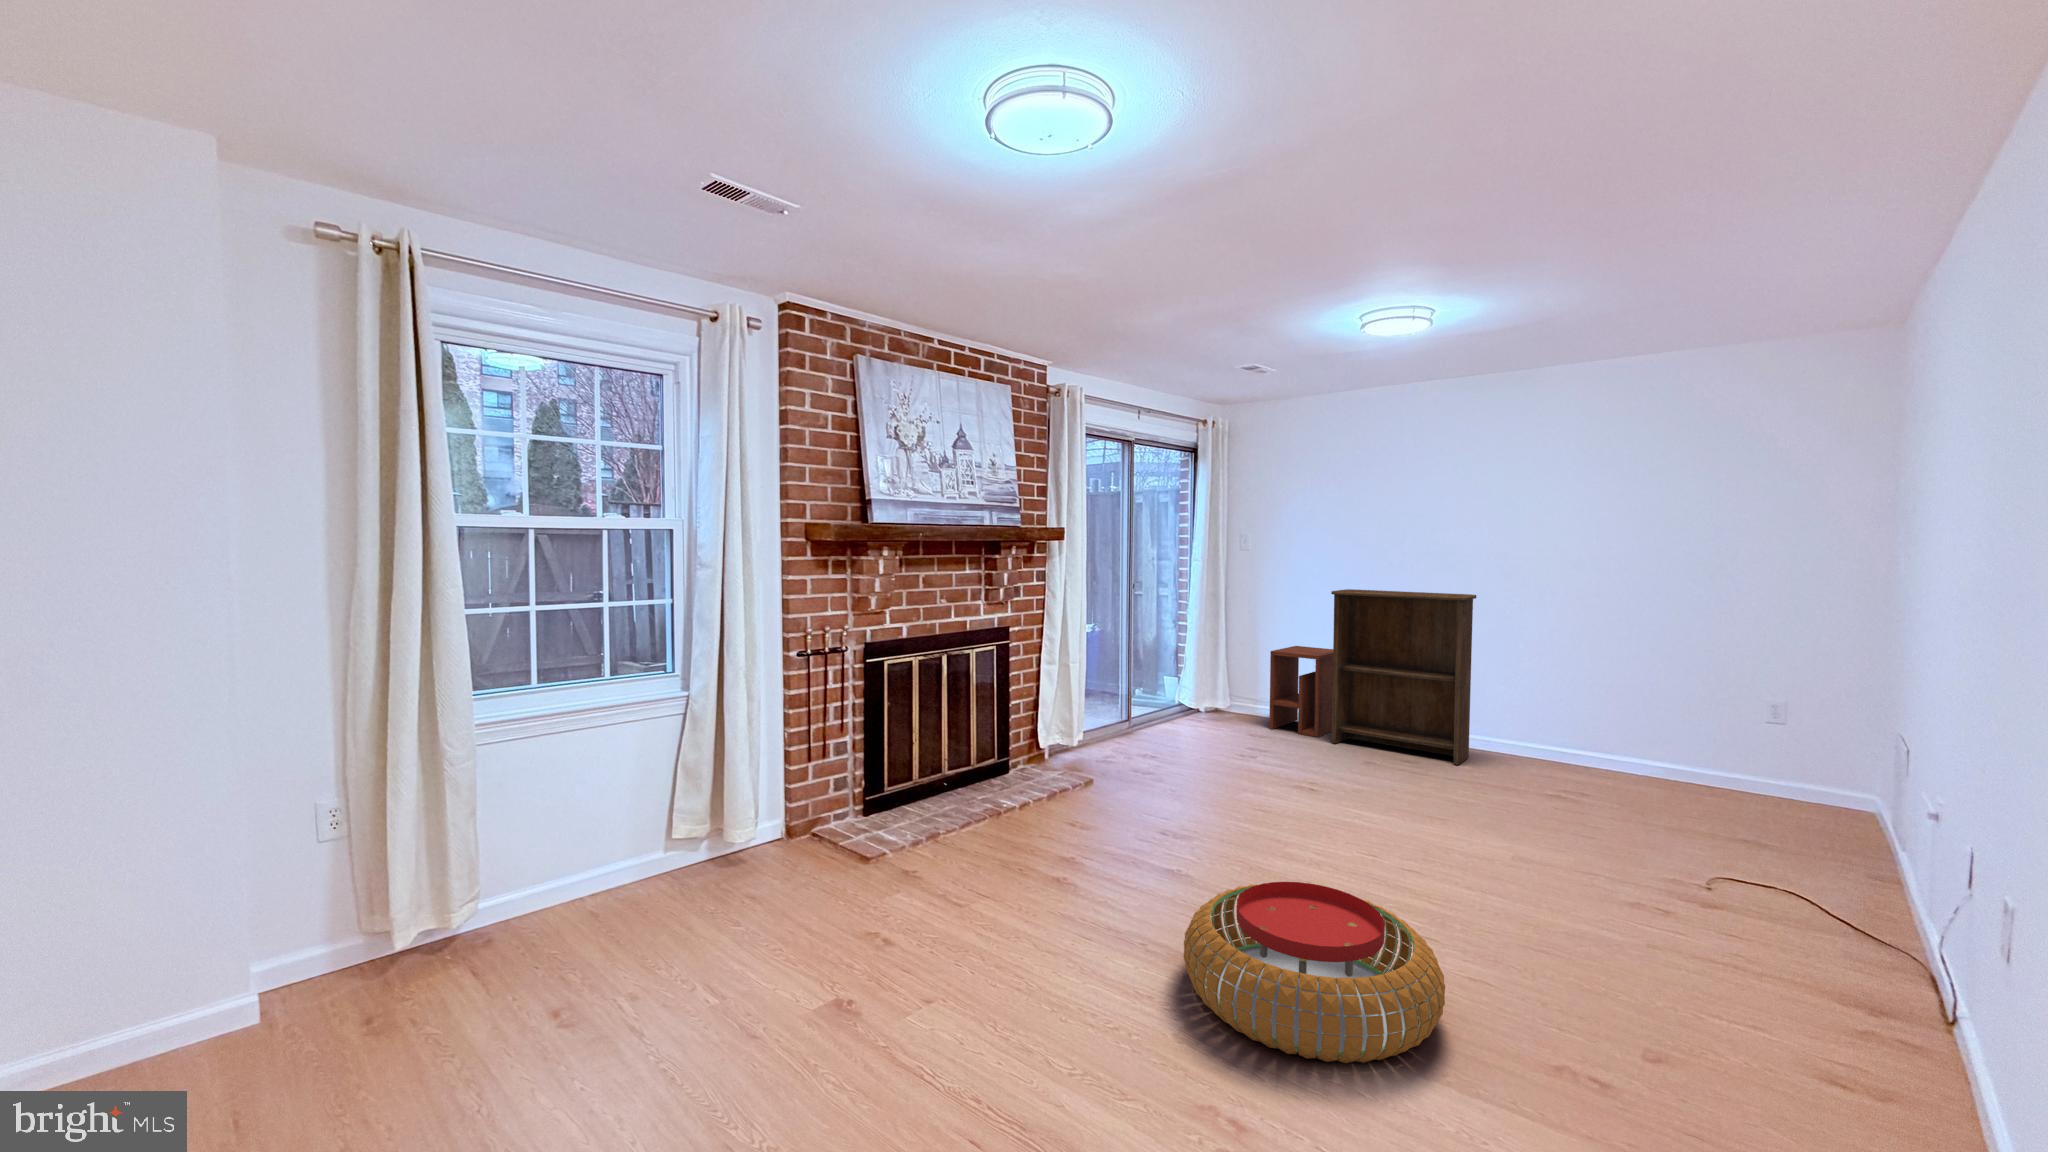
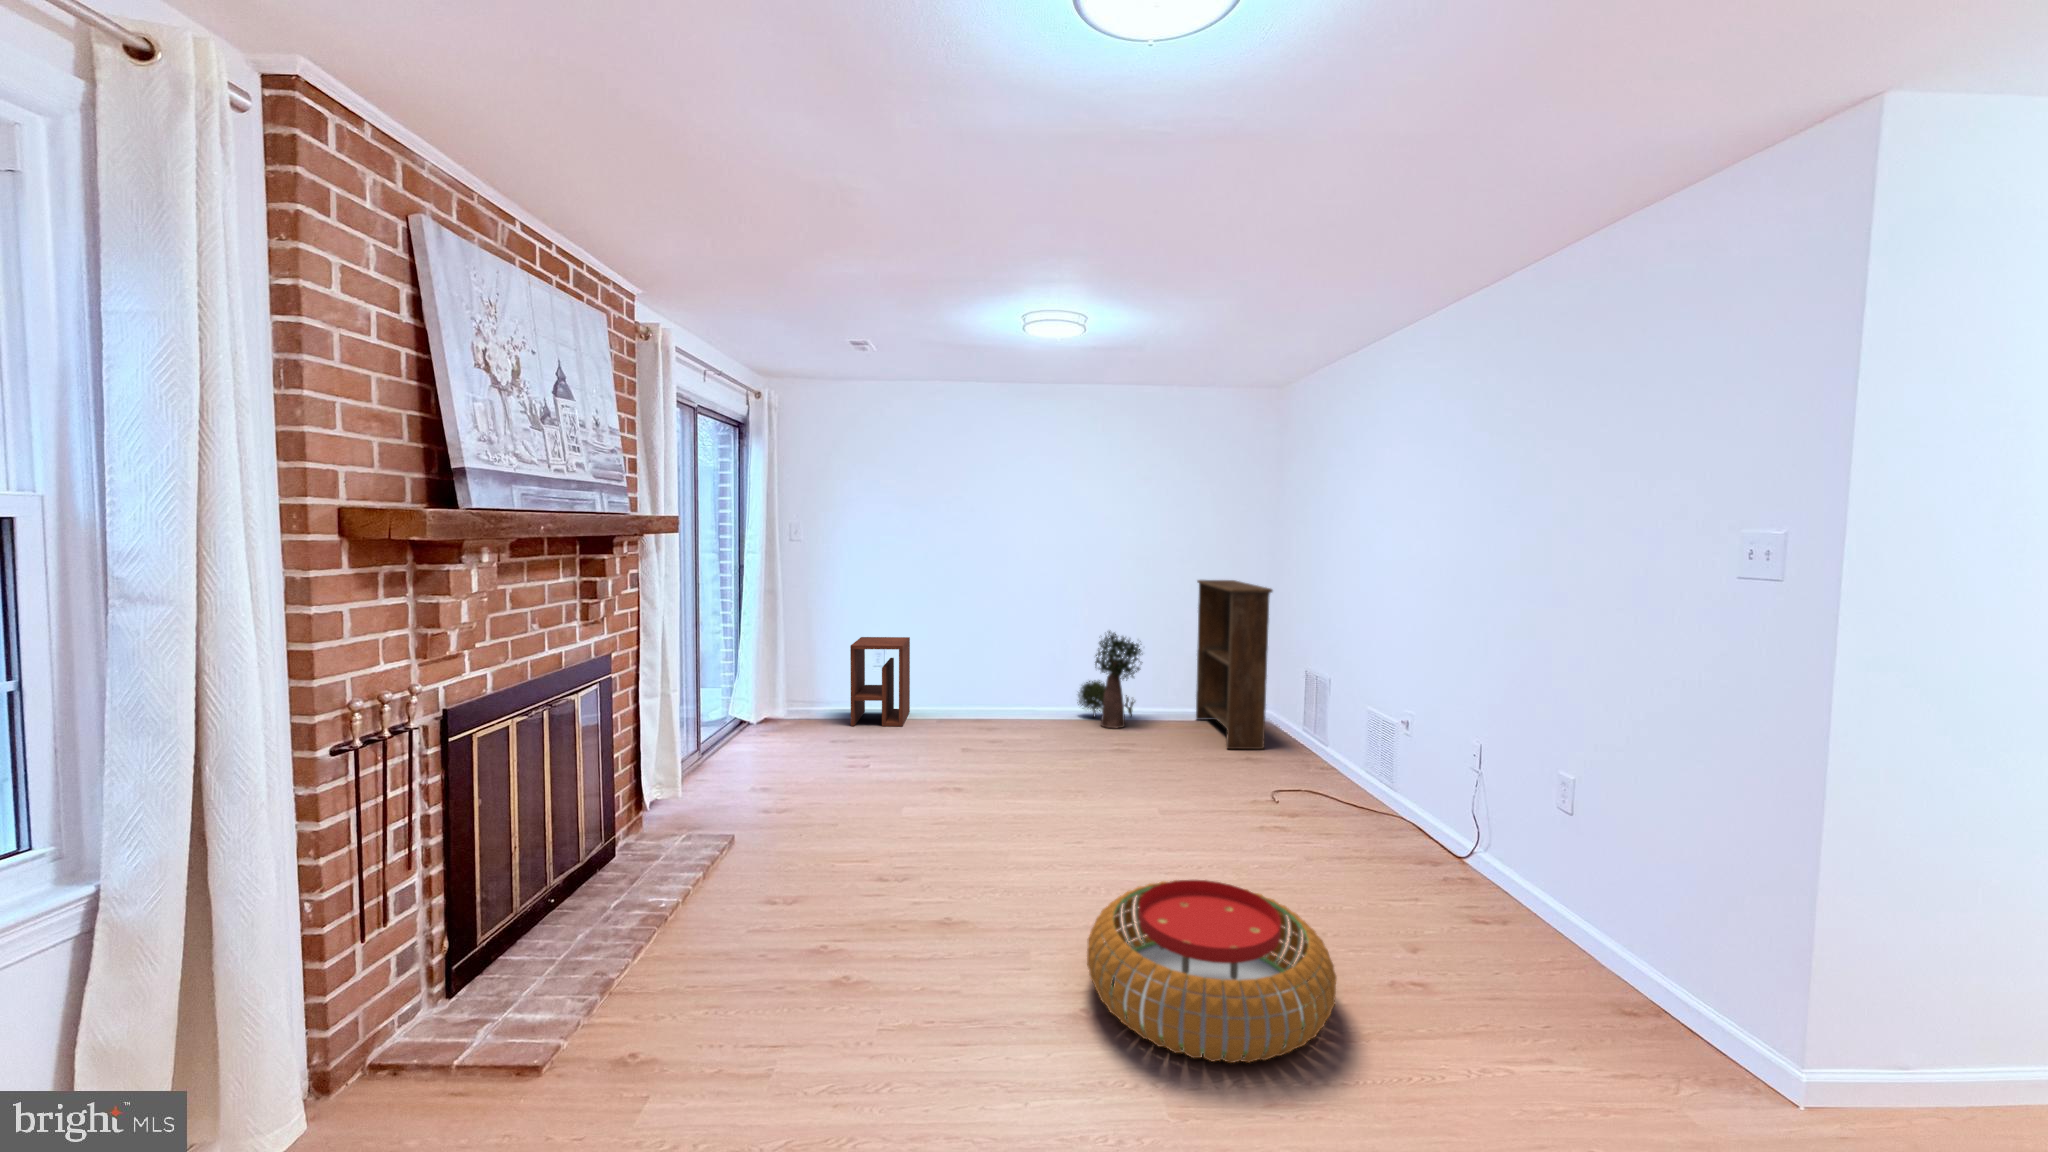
bookshelf: present [1331,589,1476,765] -> present [1196,580,1273,749]
potted plant: none [1535,661,1628,784] -> present [1078,631,1141,728]

